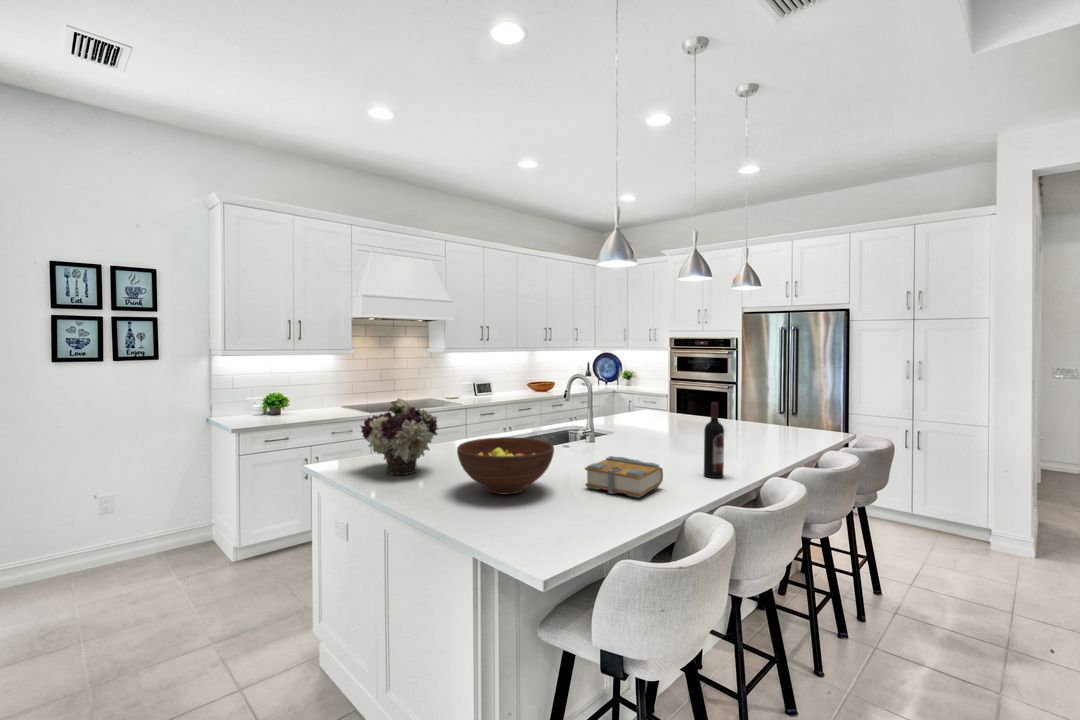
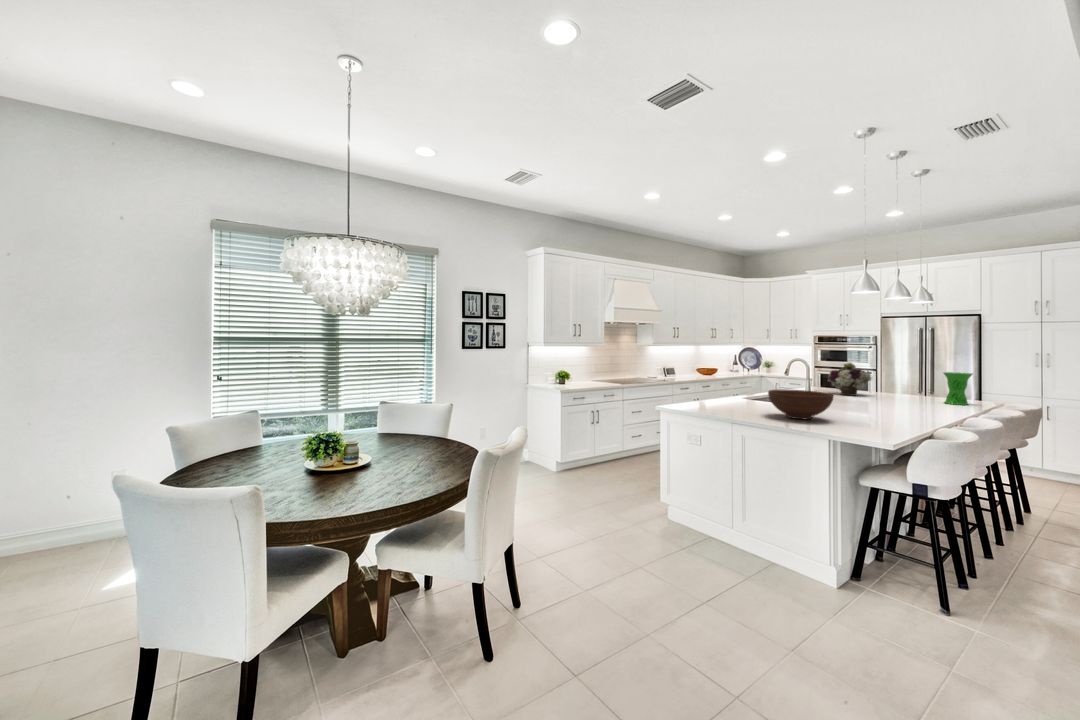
vase: none [775,393,810,442] -> present [943,372,973,405]
flower arrangement: present [361,398,438,475] -> present [828,362,871,396]
wine bottle: present [704,402,724,478] -> none [918,372,936,419]
book: present [585,456,663,498] -> none [848,402,901,424]

